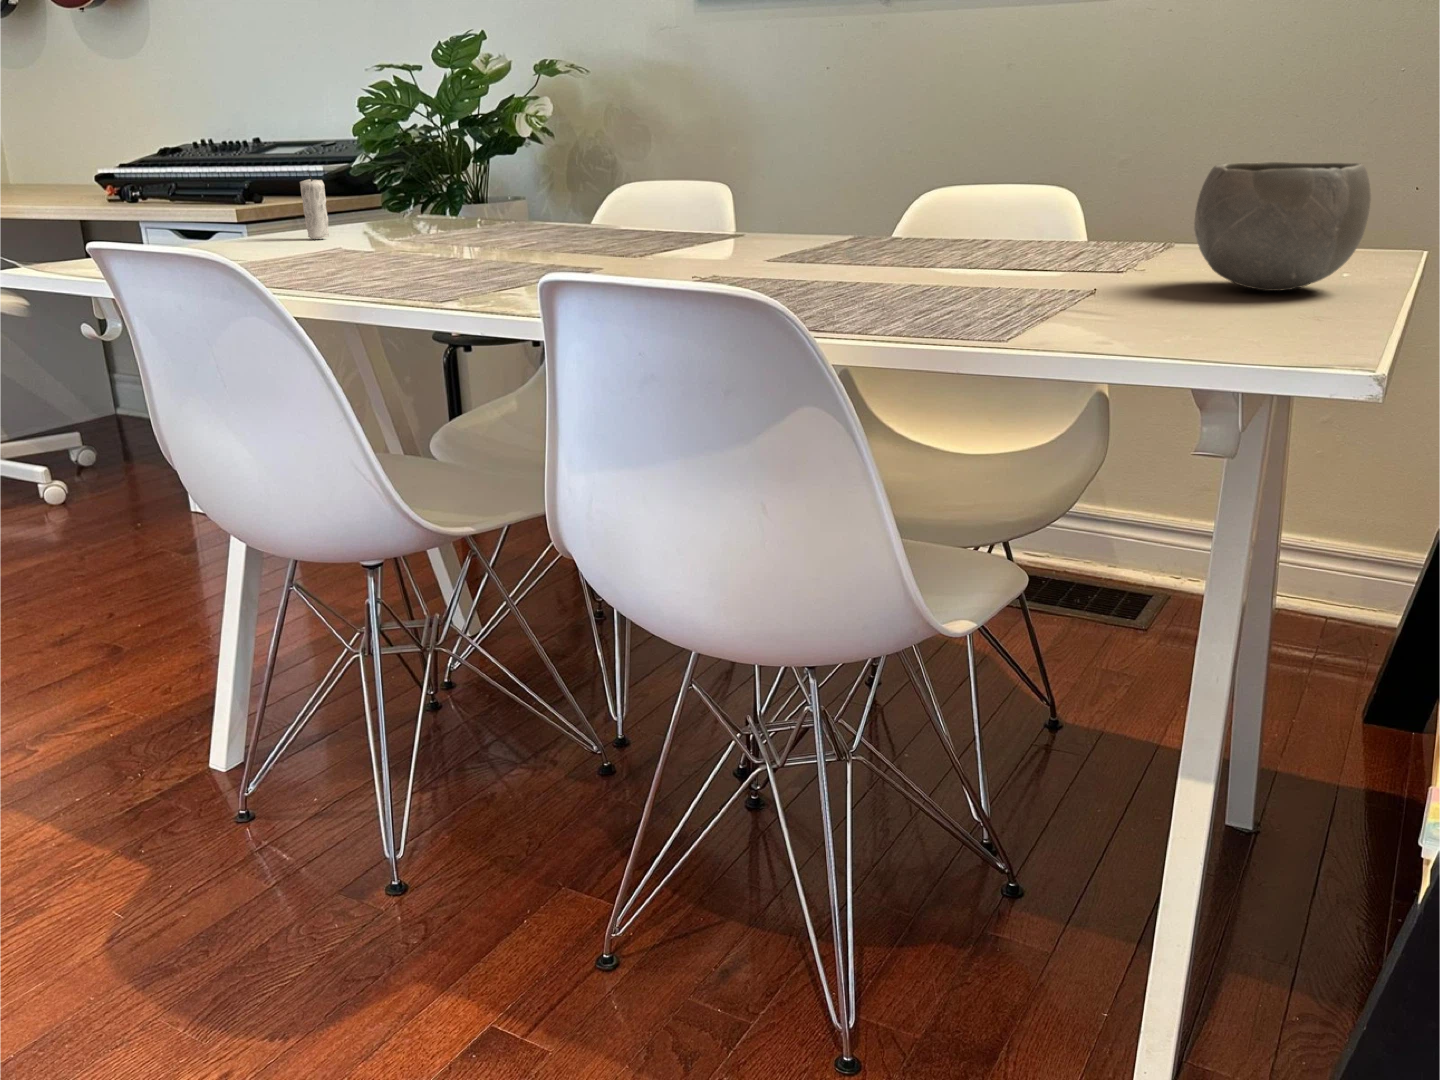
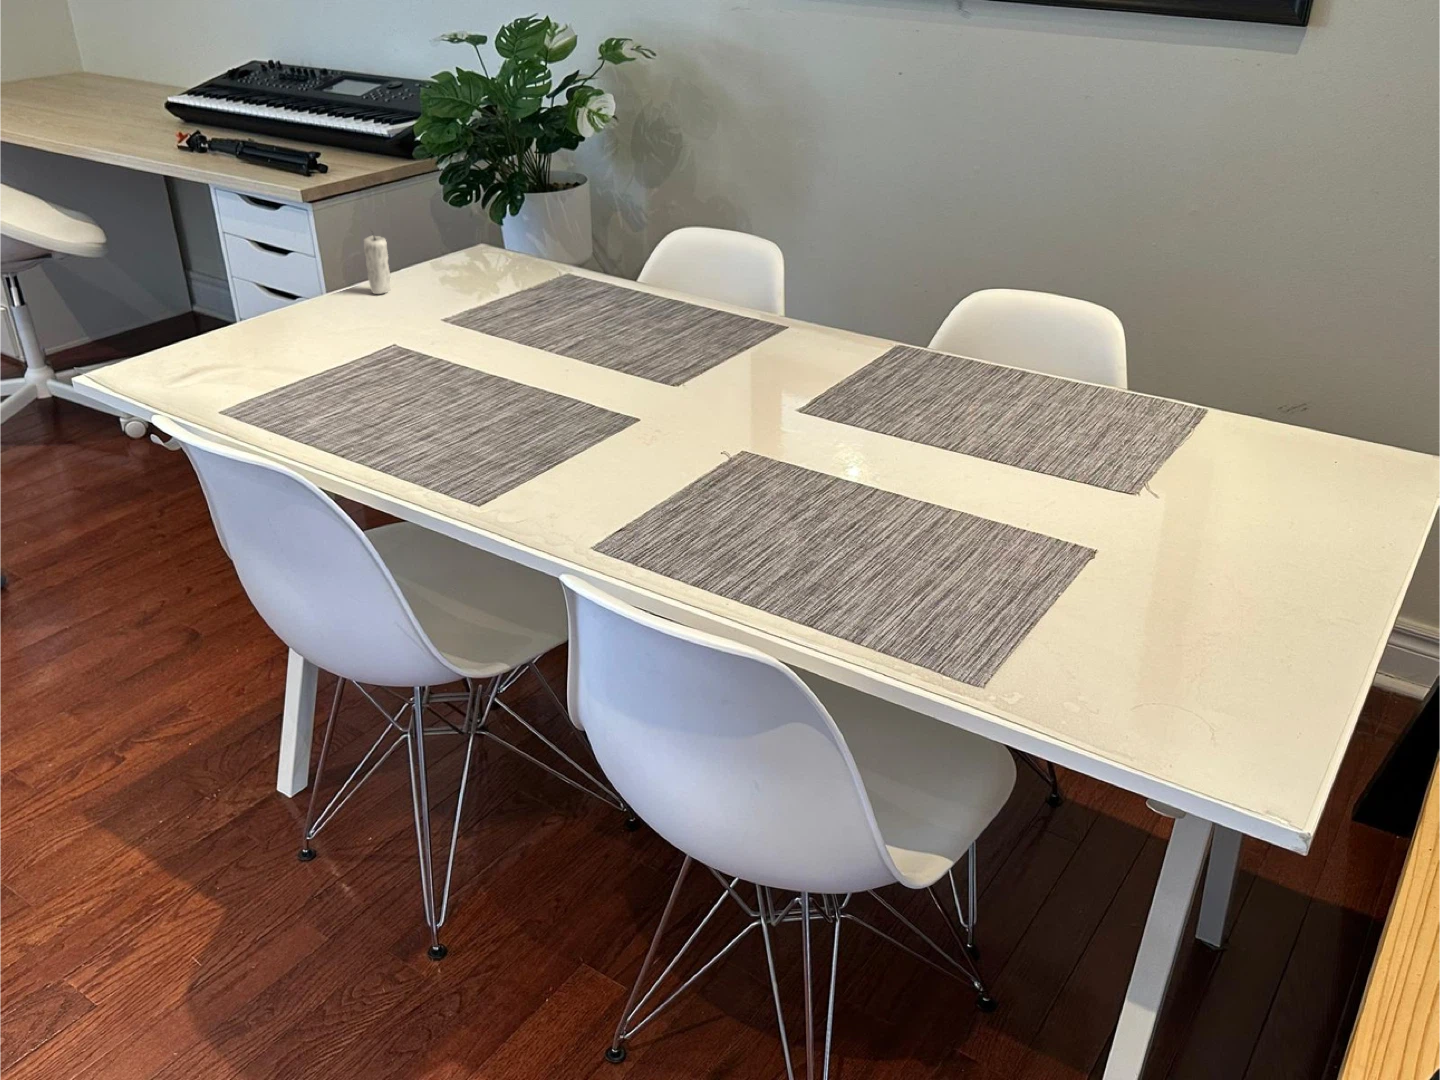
ceramic bowl: present [1194,162,1371,291] -> none [1211,431,1386,574]

